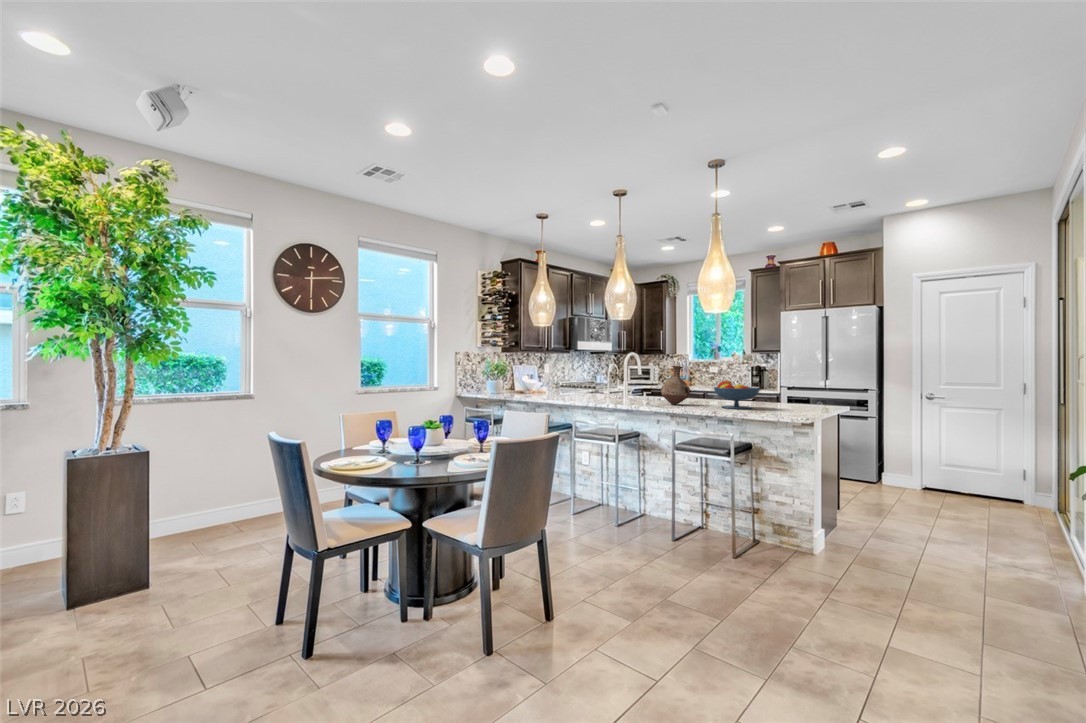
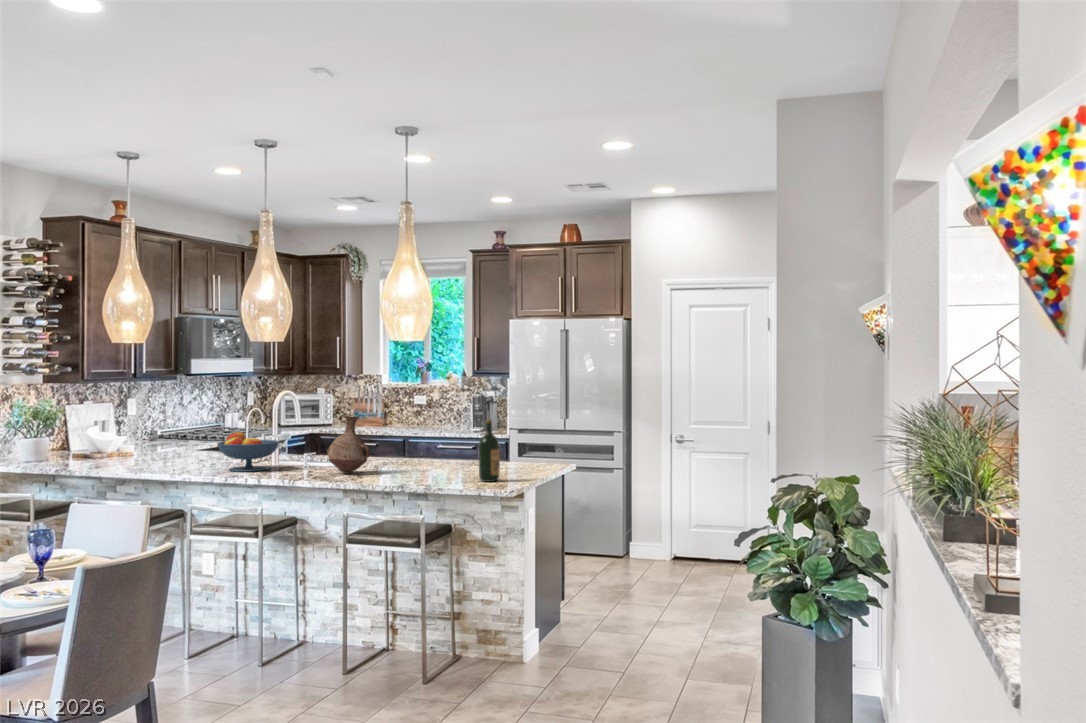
wine bottle: none [775,367,792,413] -> present [479,419,500,482]
fruit bowl: present [714,380,760,409] -> present [217,432,279,472]

